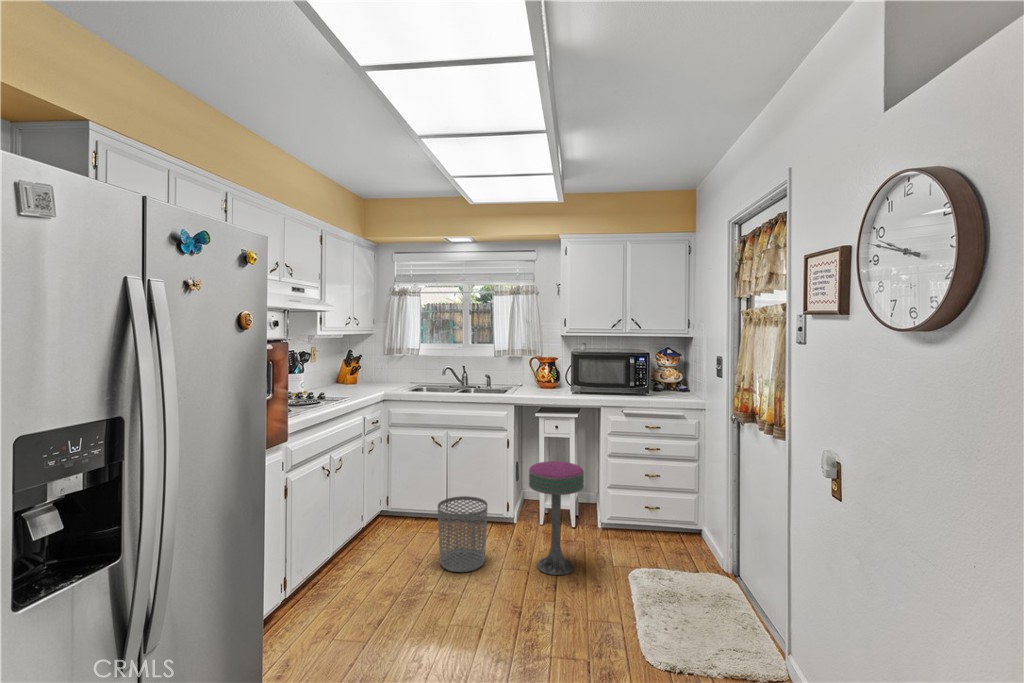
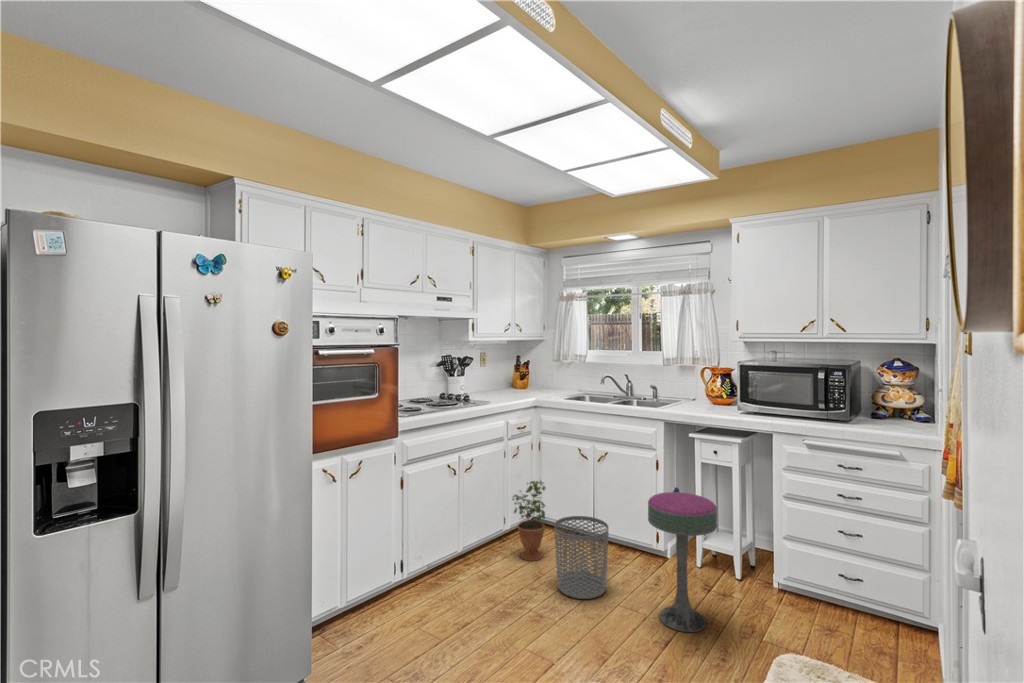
potted plant: none [378,467,413,551] -> present [512,481,546,561]

